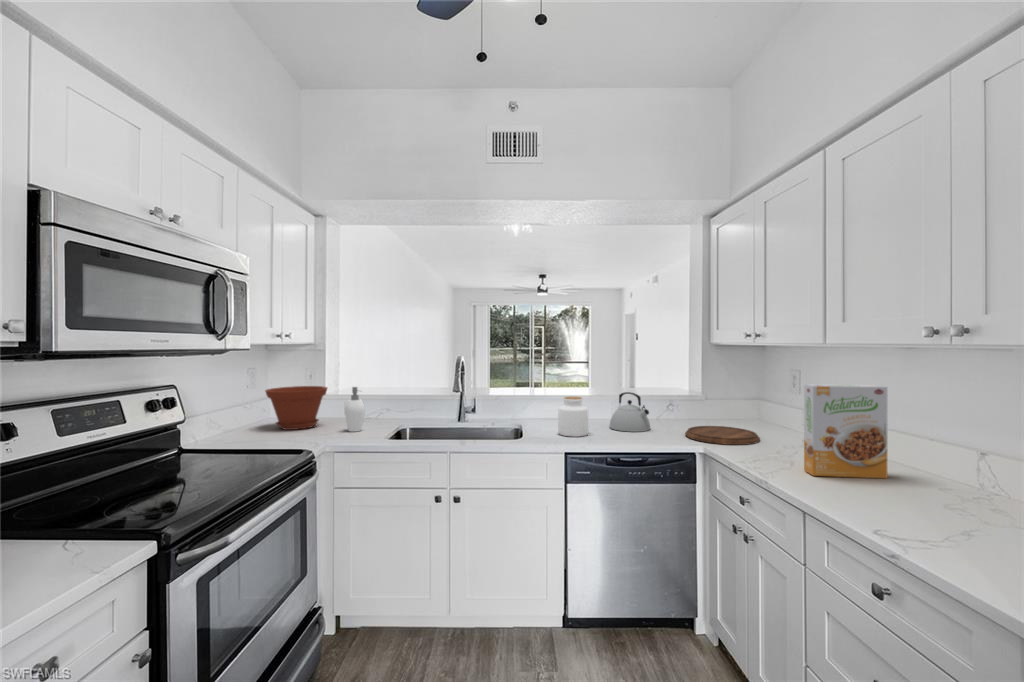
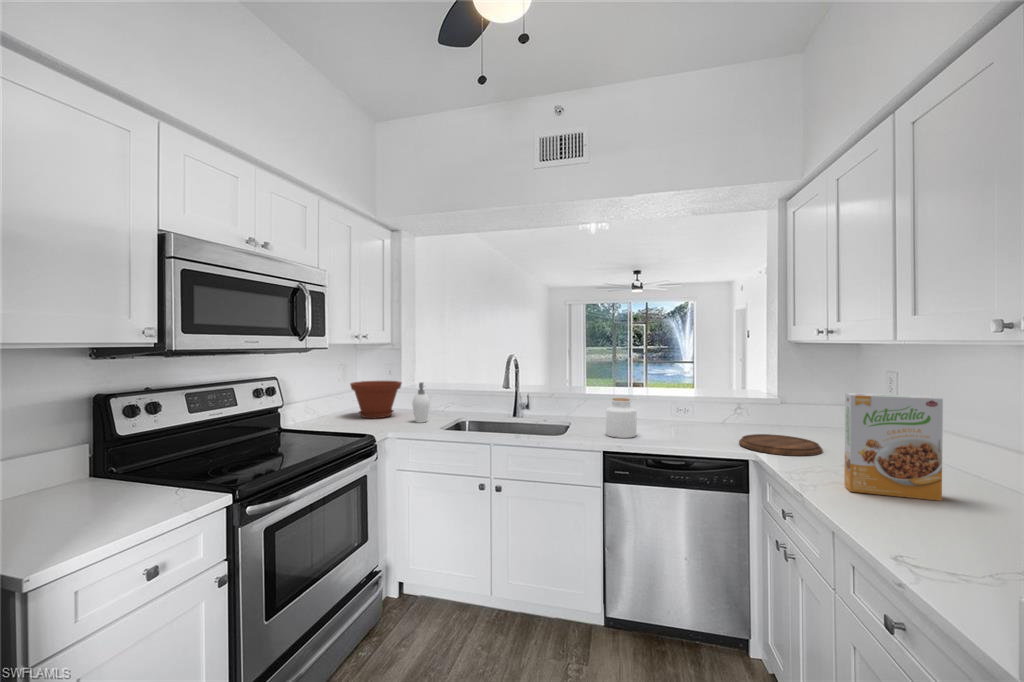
kettle: present [610,392,650,432] -> none [663,396,707,436]

